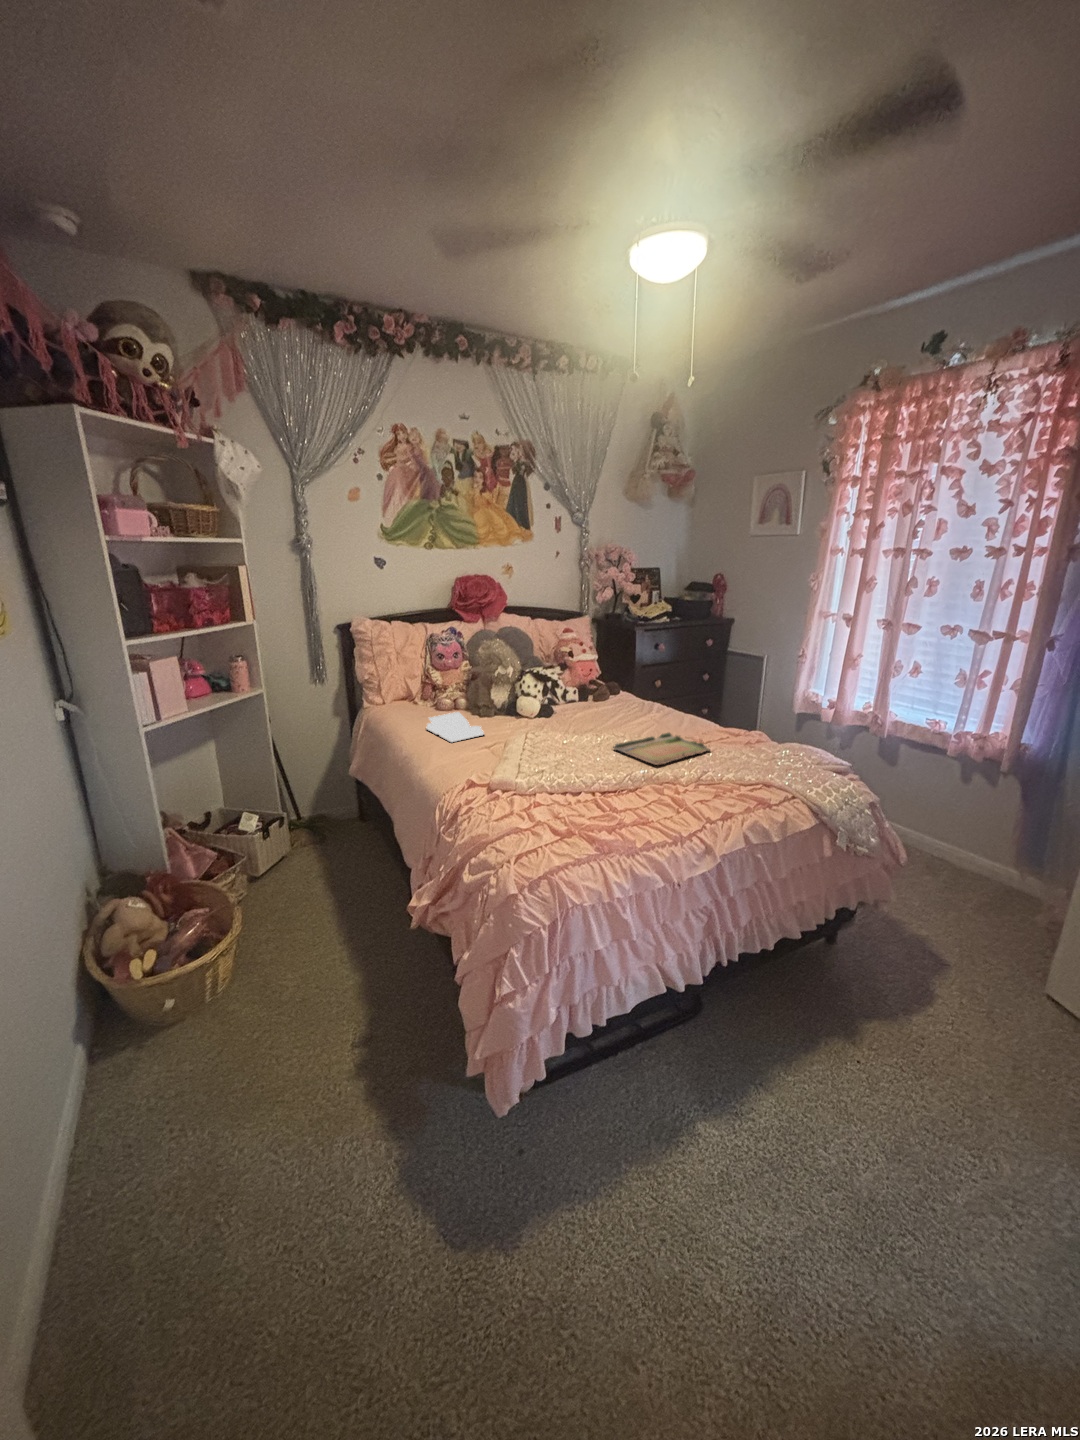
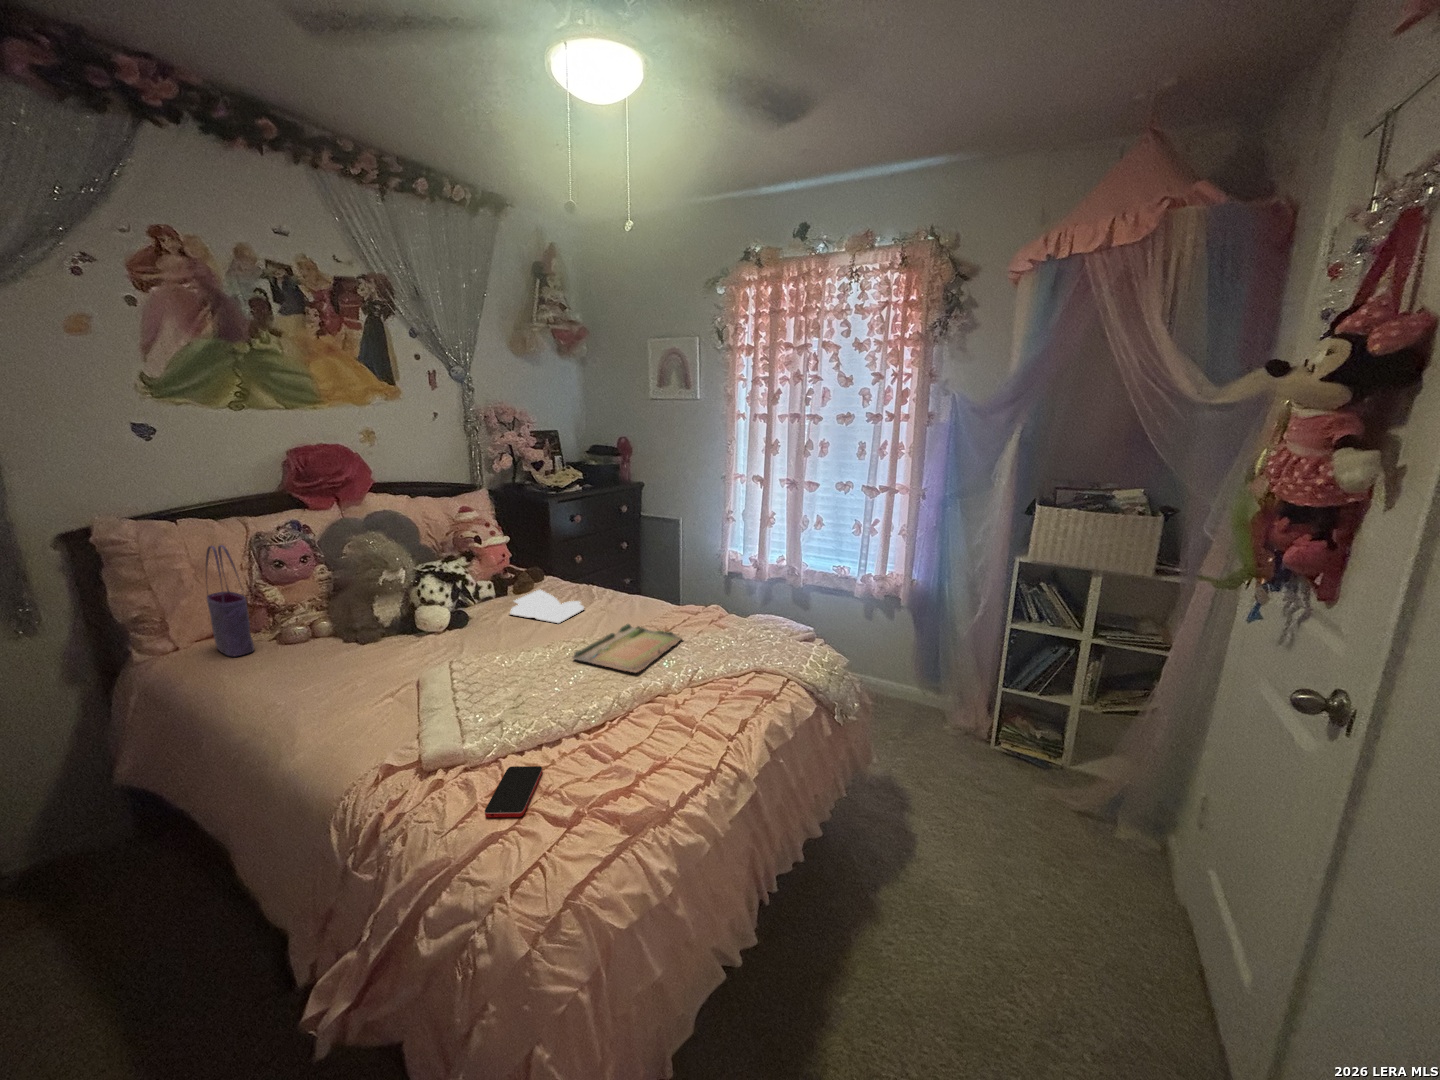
tote bag: none [400,639,421,713] -> present [206,545,254,656]
book: present [426,712,484,743] -> present [510,590,584,624]
smartphone: none [515,798,559,824] -> present [485,766,542,817]

